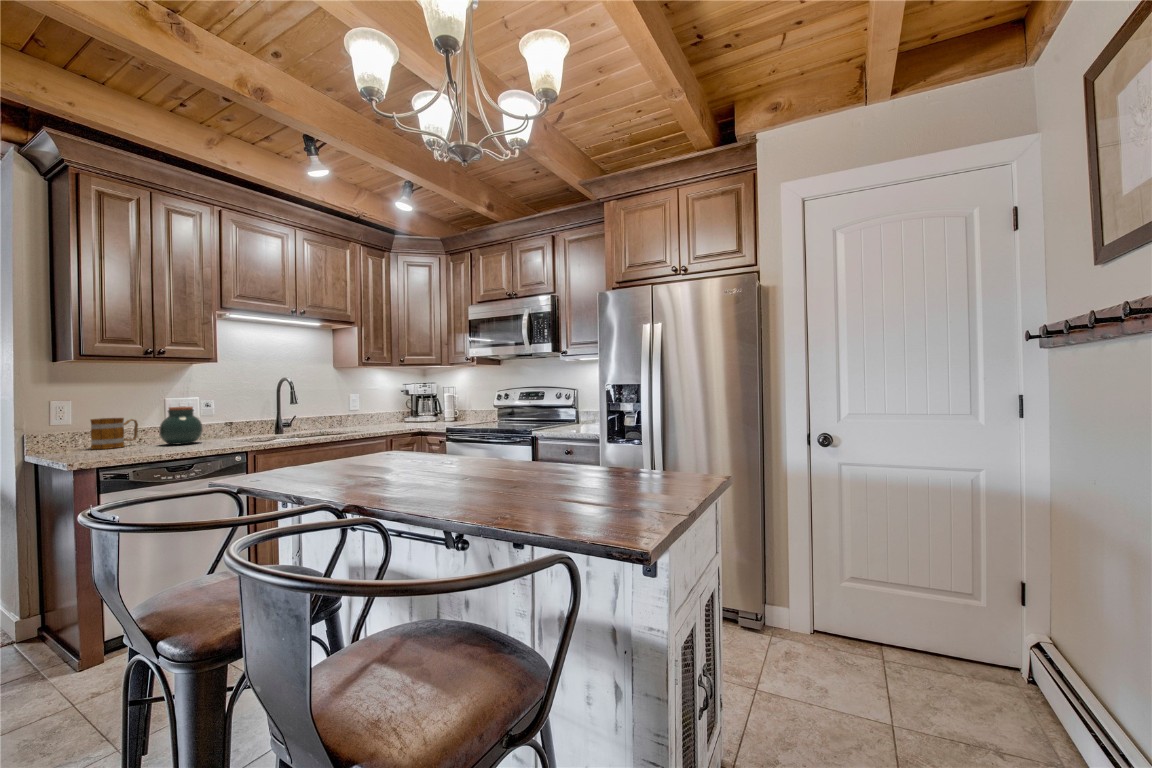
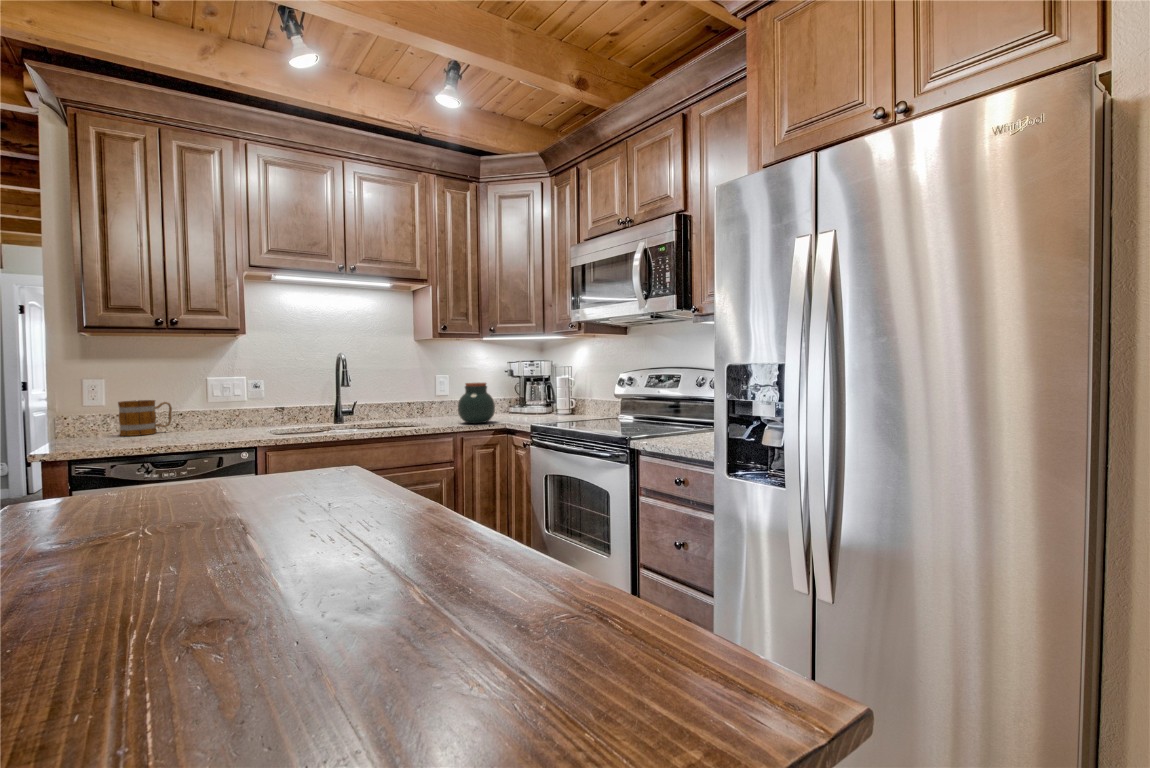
jar: present [159,407,203,445] -> present [458,383,495,423]

